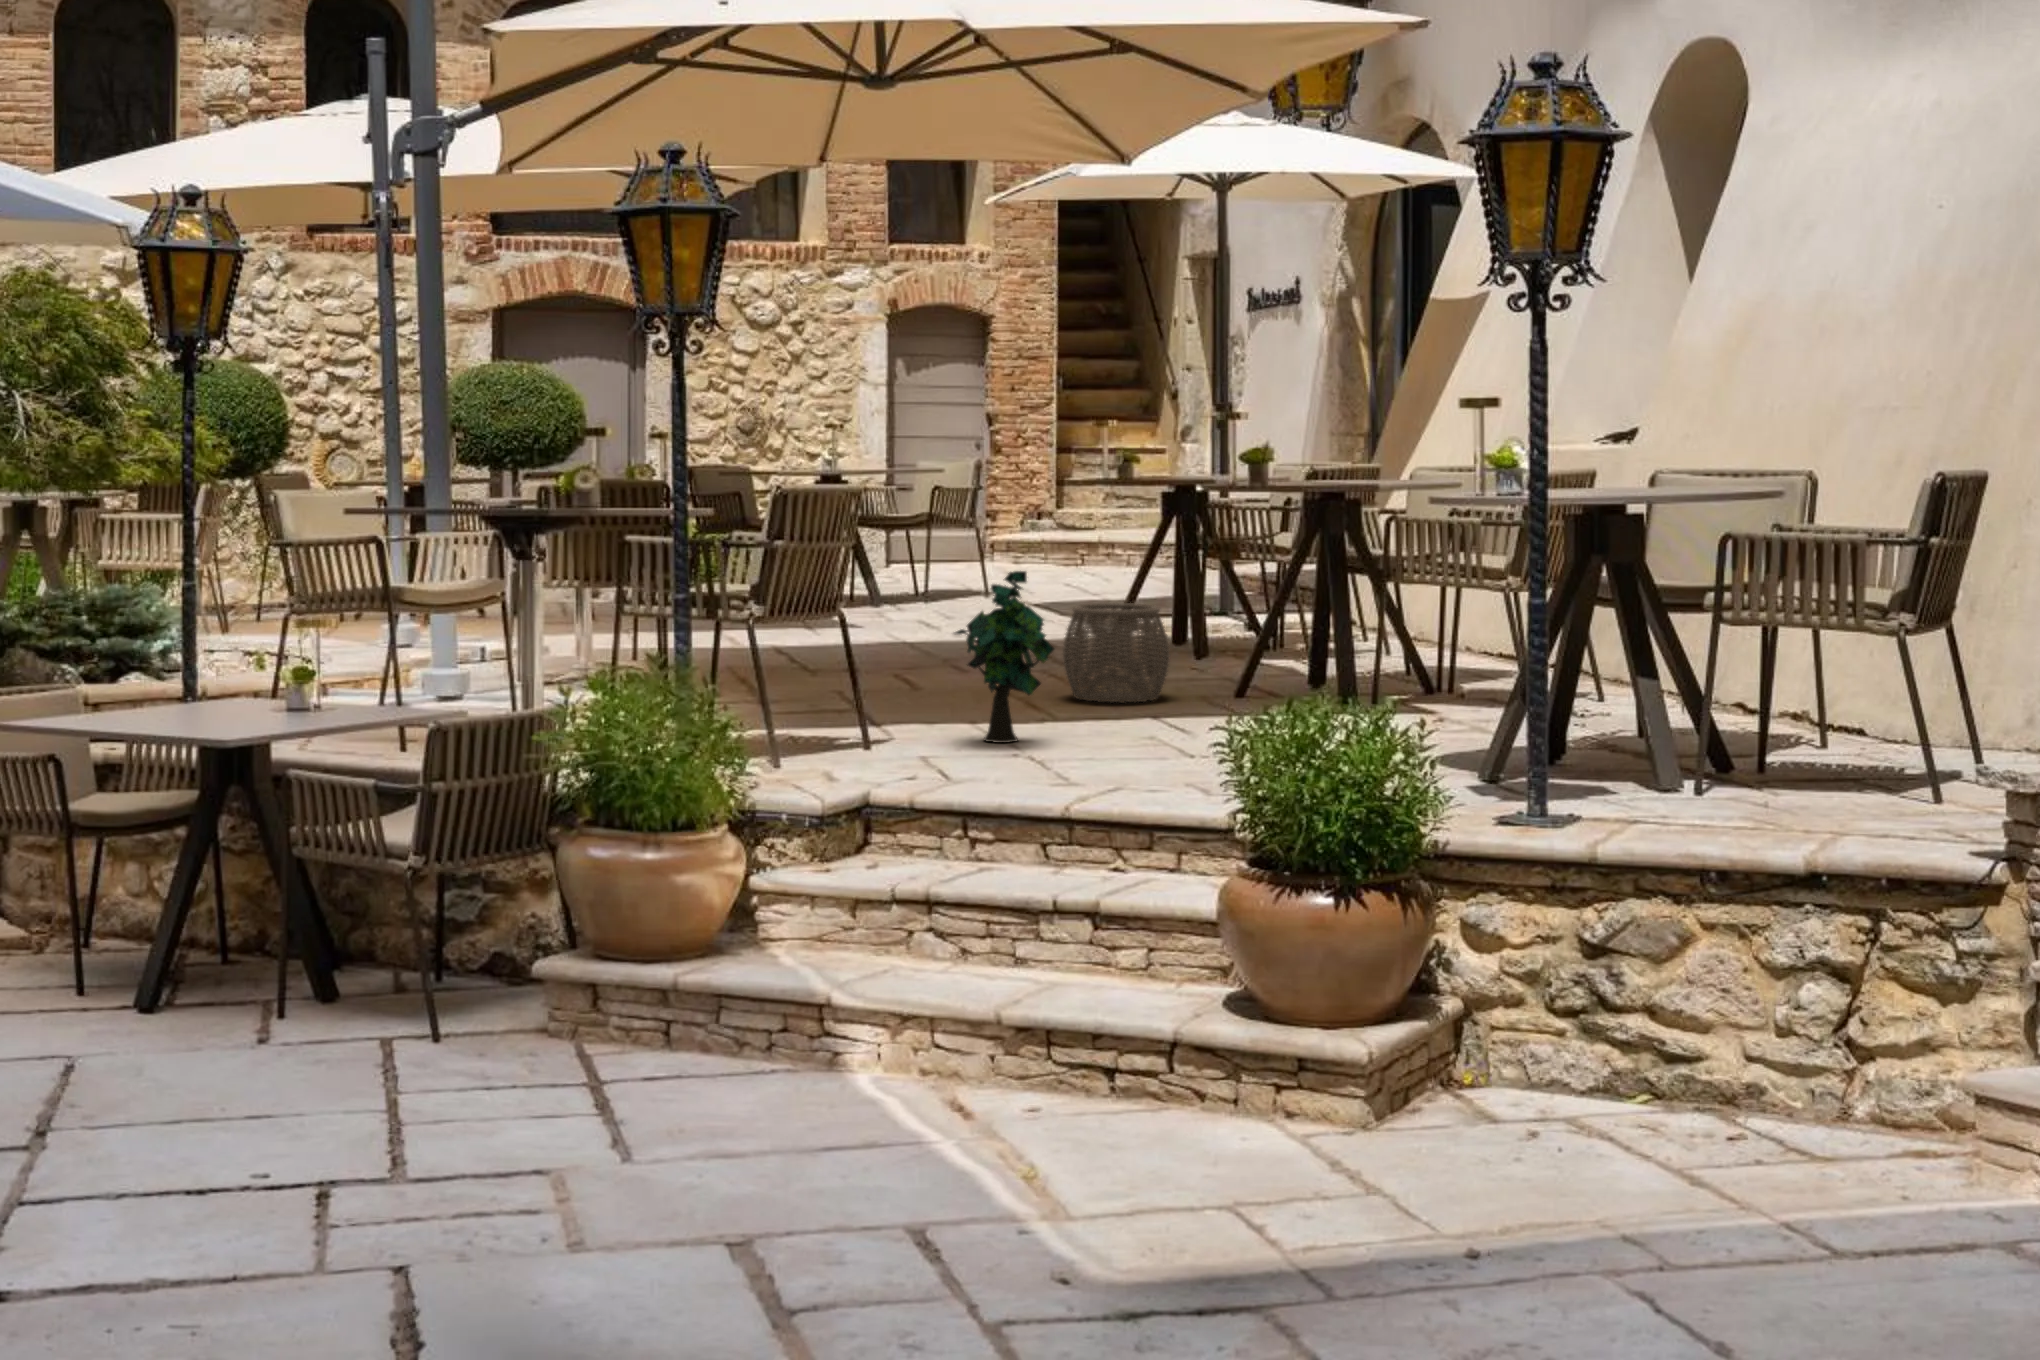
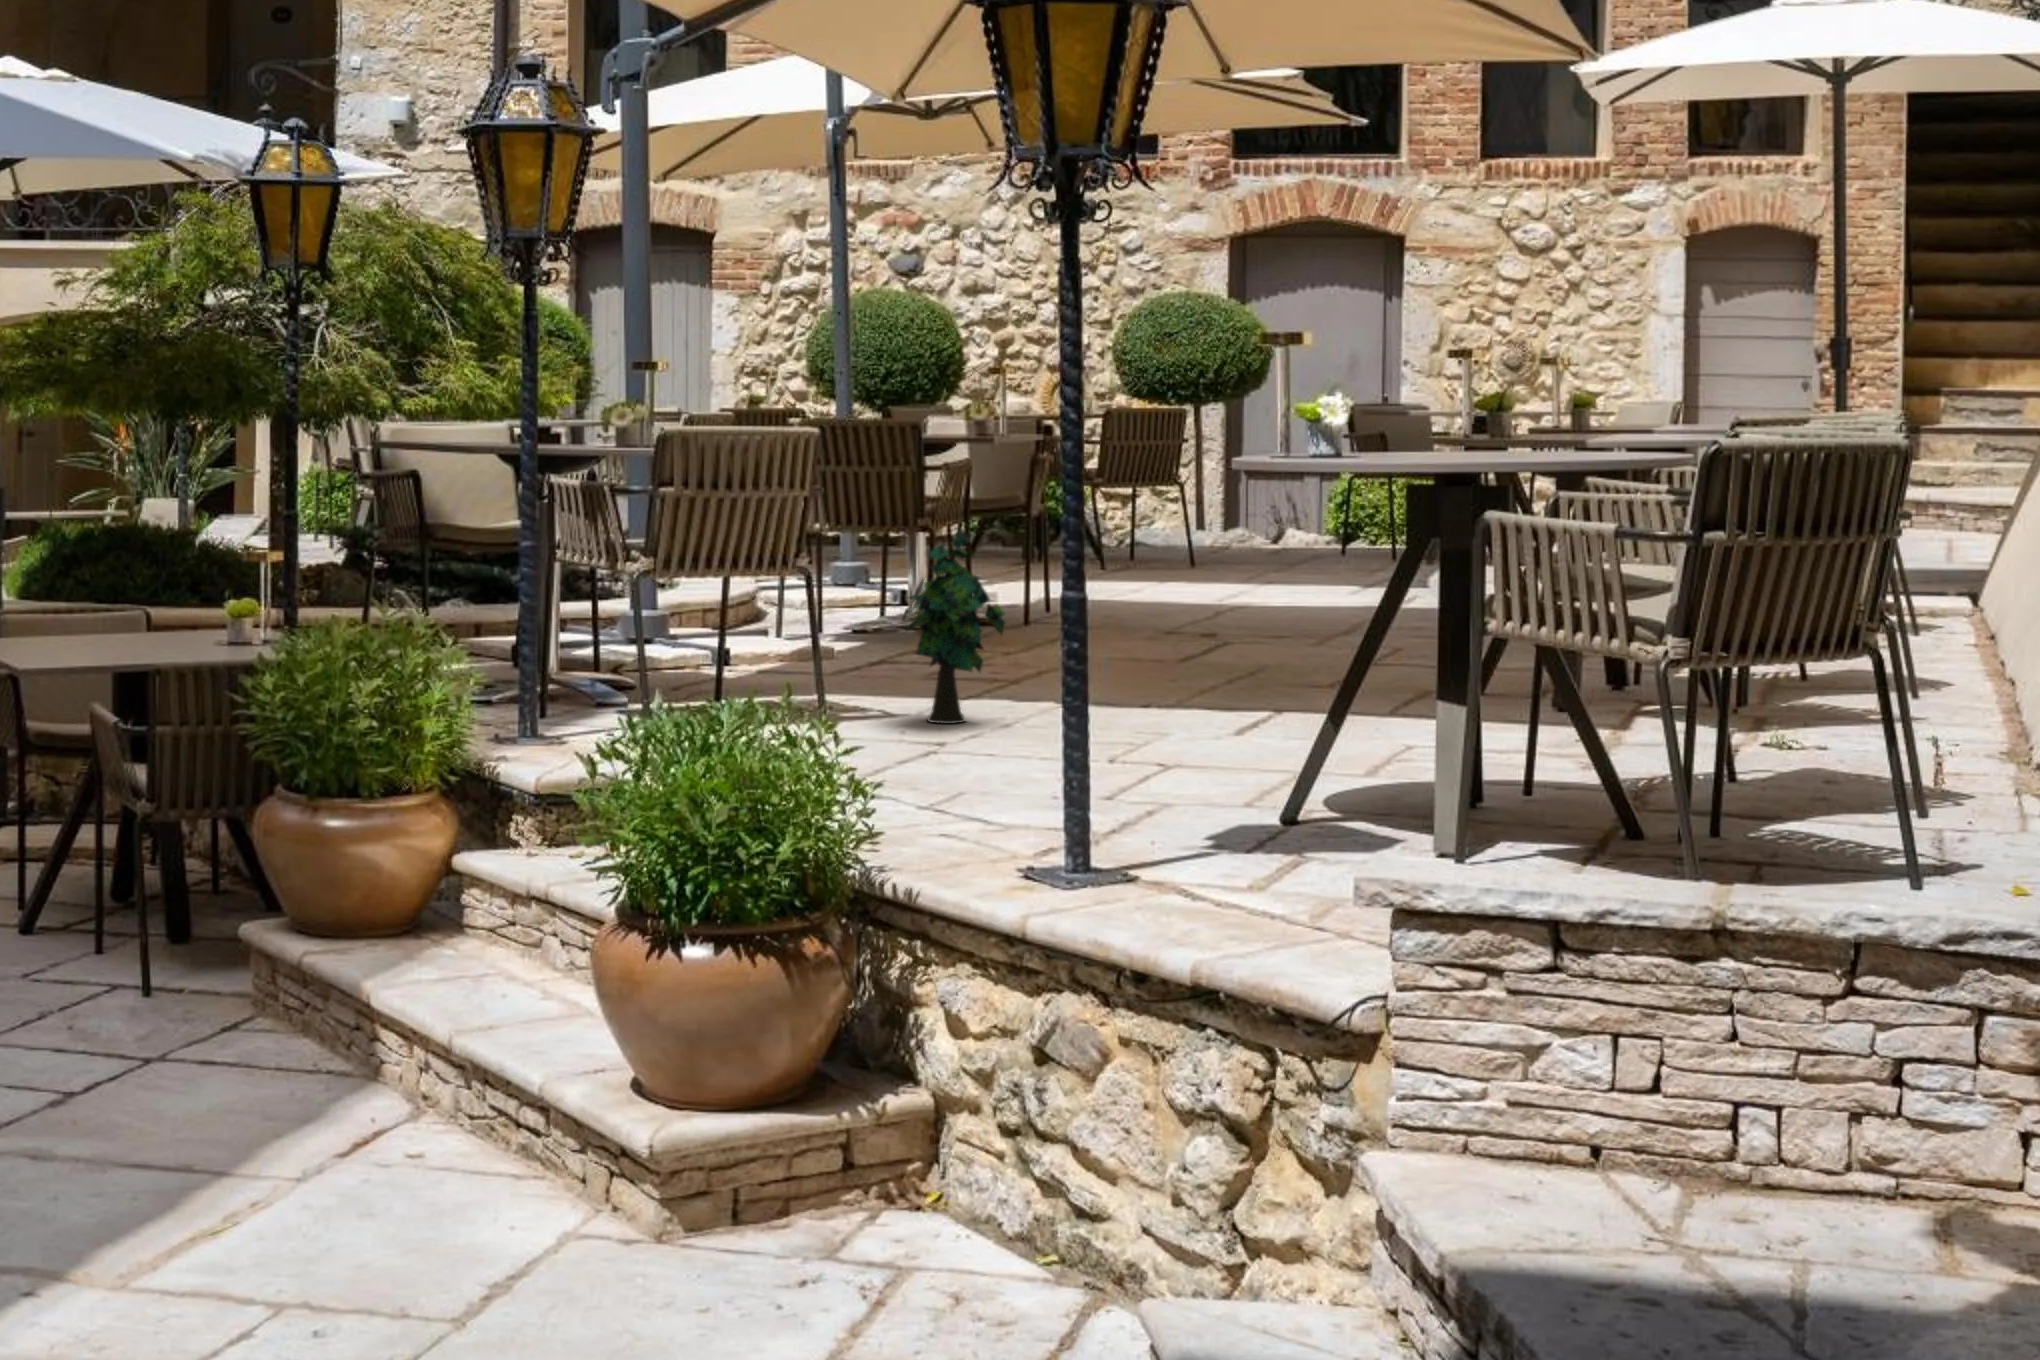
woven basket: present [1063,603,1170,703] -> none [1164,574,1292,692]

